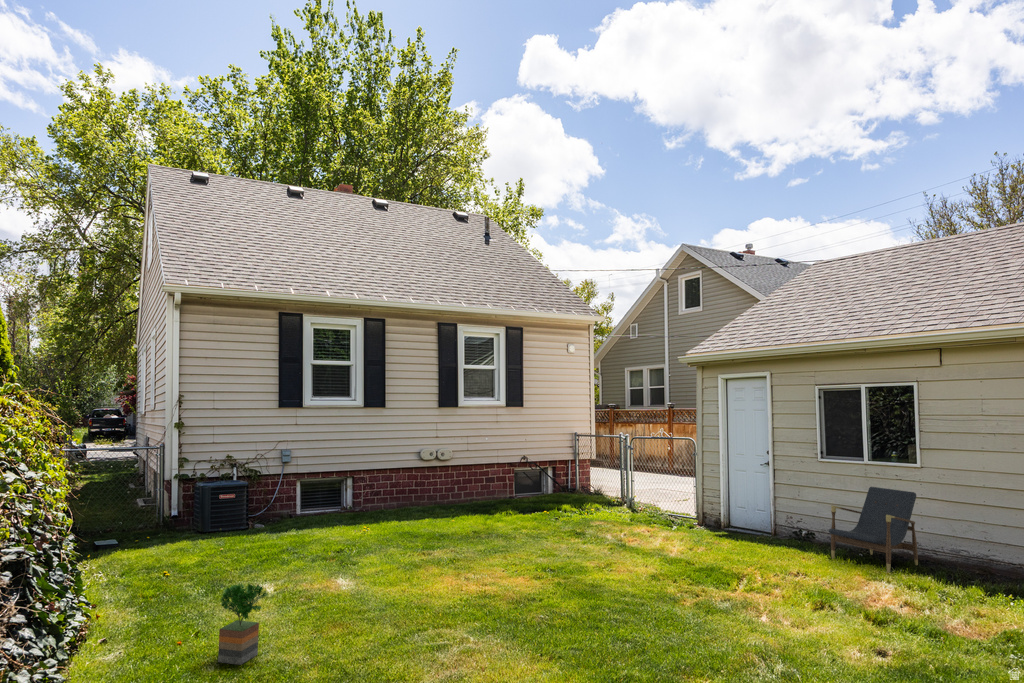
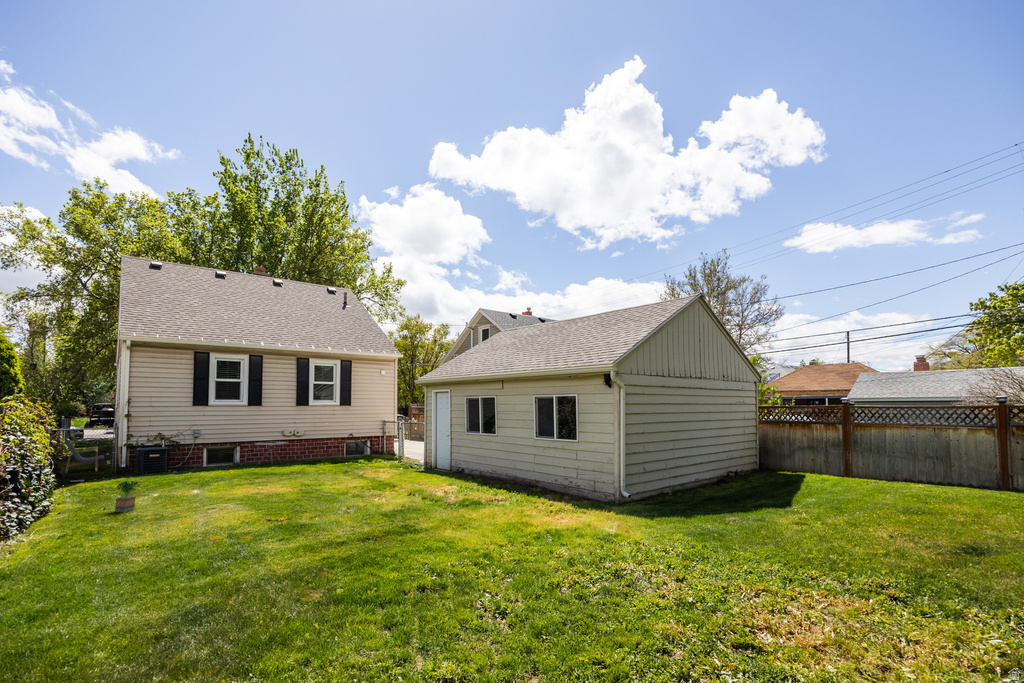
round table: none [381,471,434,513] -> present [256,442,287,464]
lounge chair: present [829,487,918,573] -> present [66,441,104,471]

